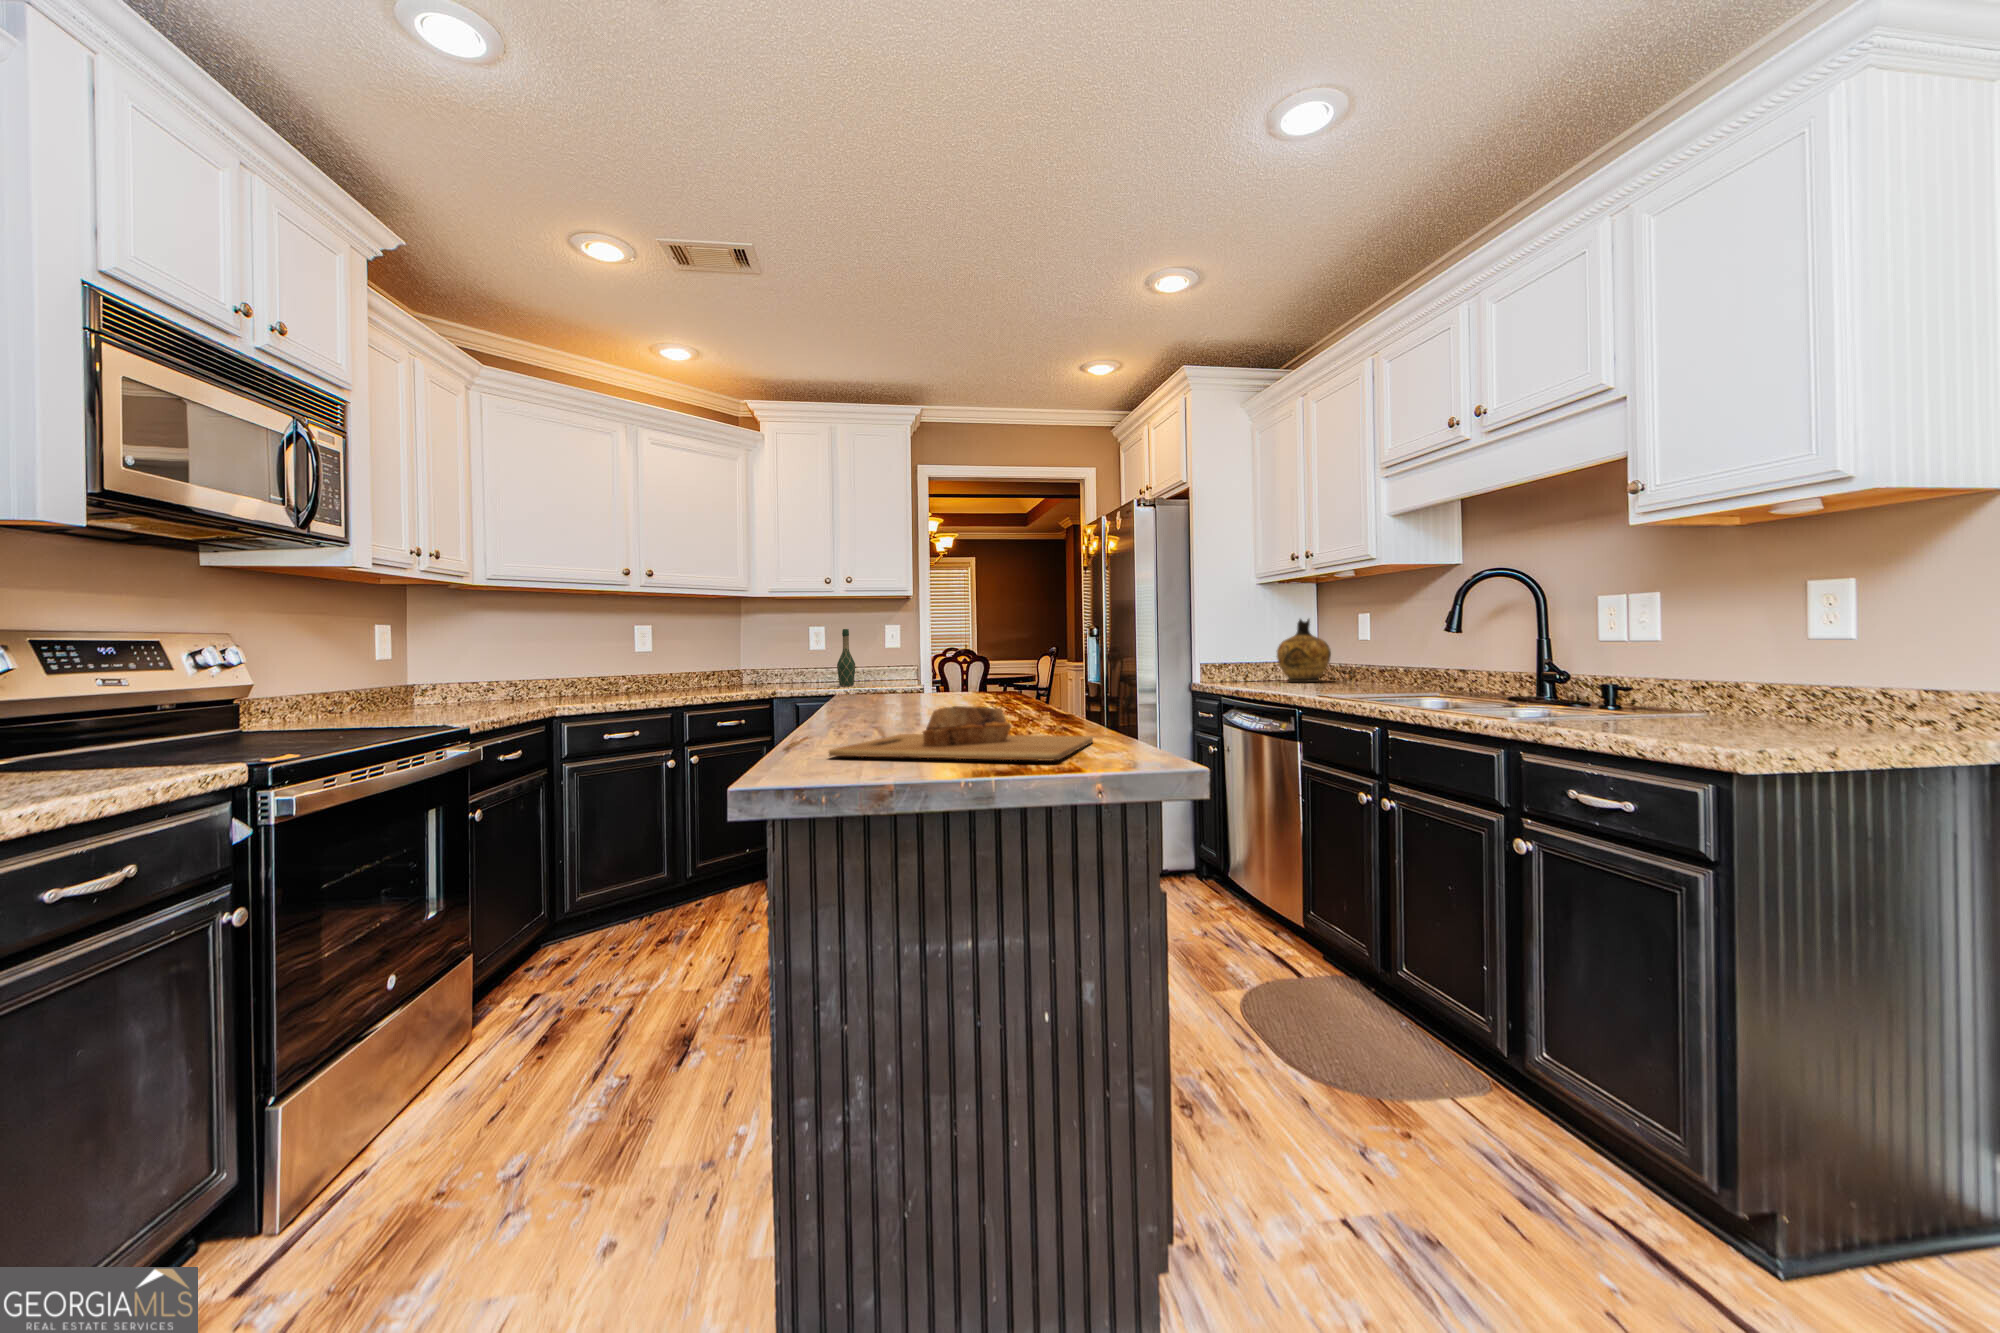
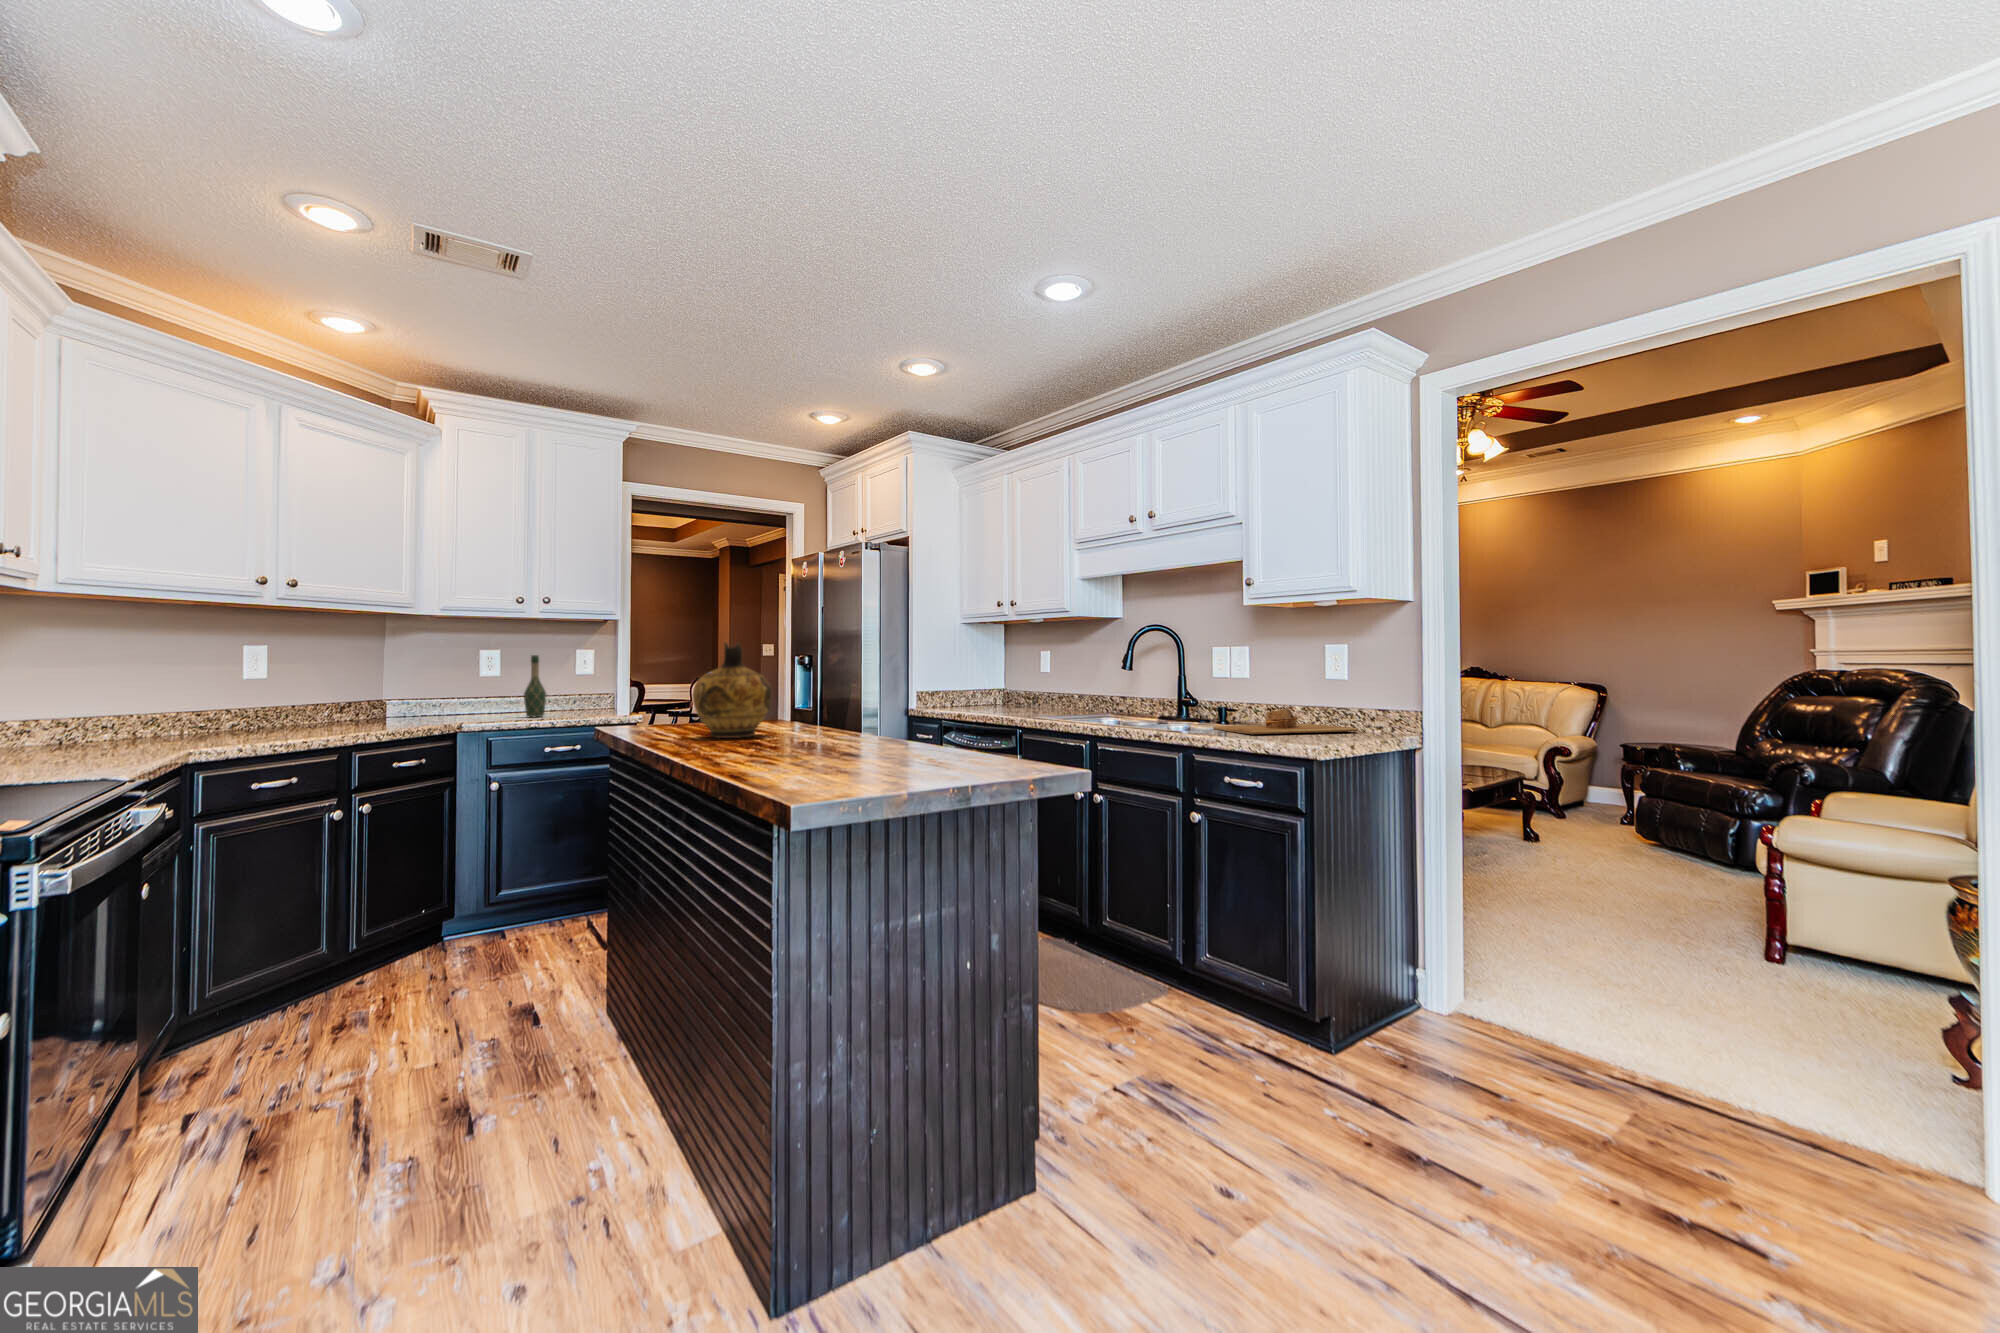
ceramic jug: present [1276,619,1331,682] -> present [692,643,772,738]
cutting board: present [829,706,1093,761] -> present [1213,709,1358,734]

